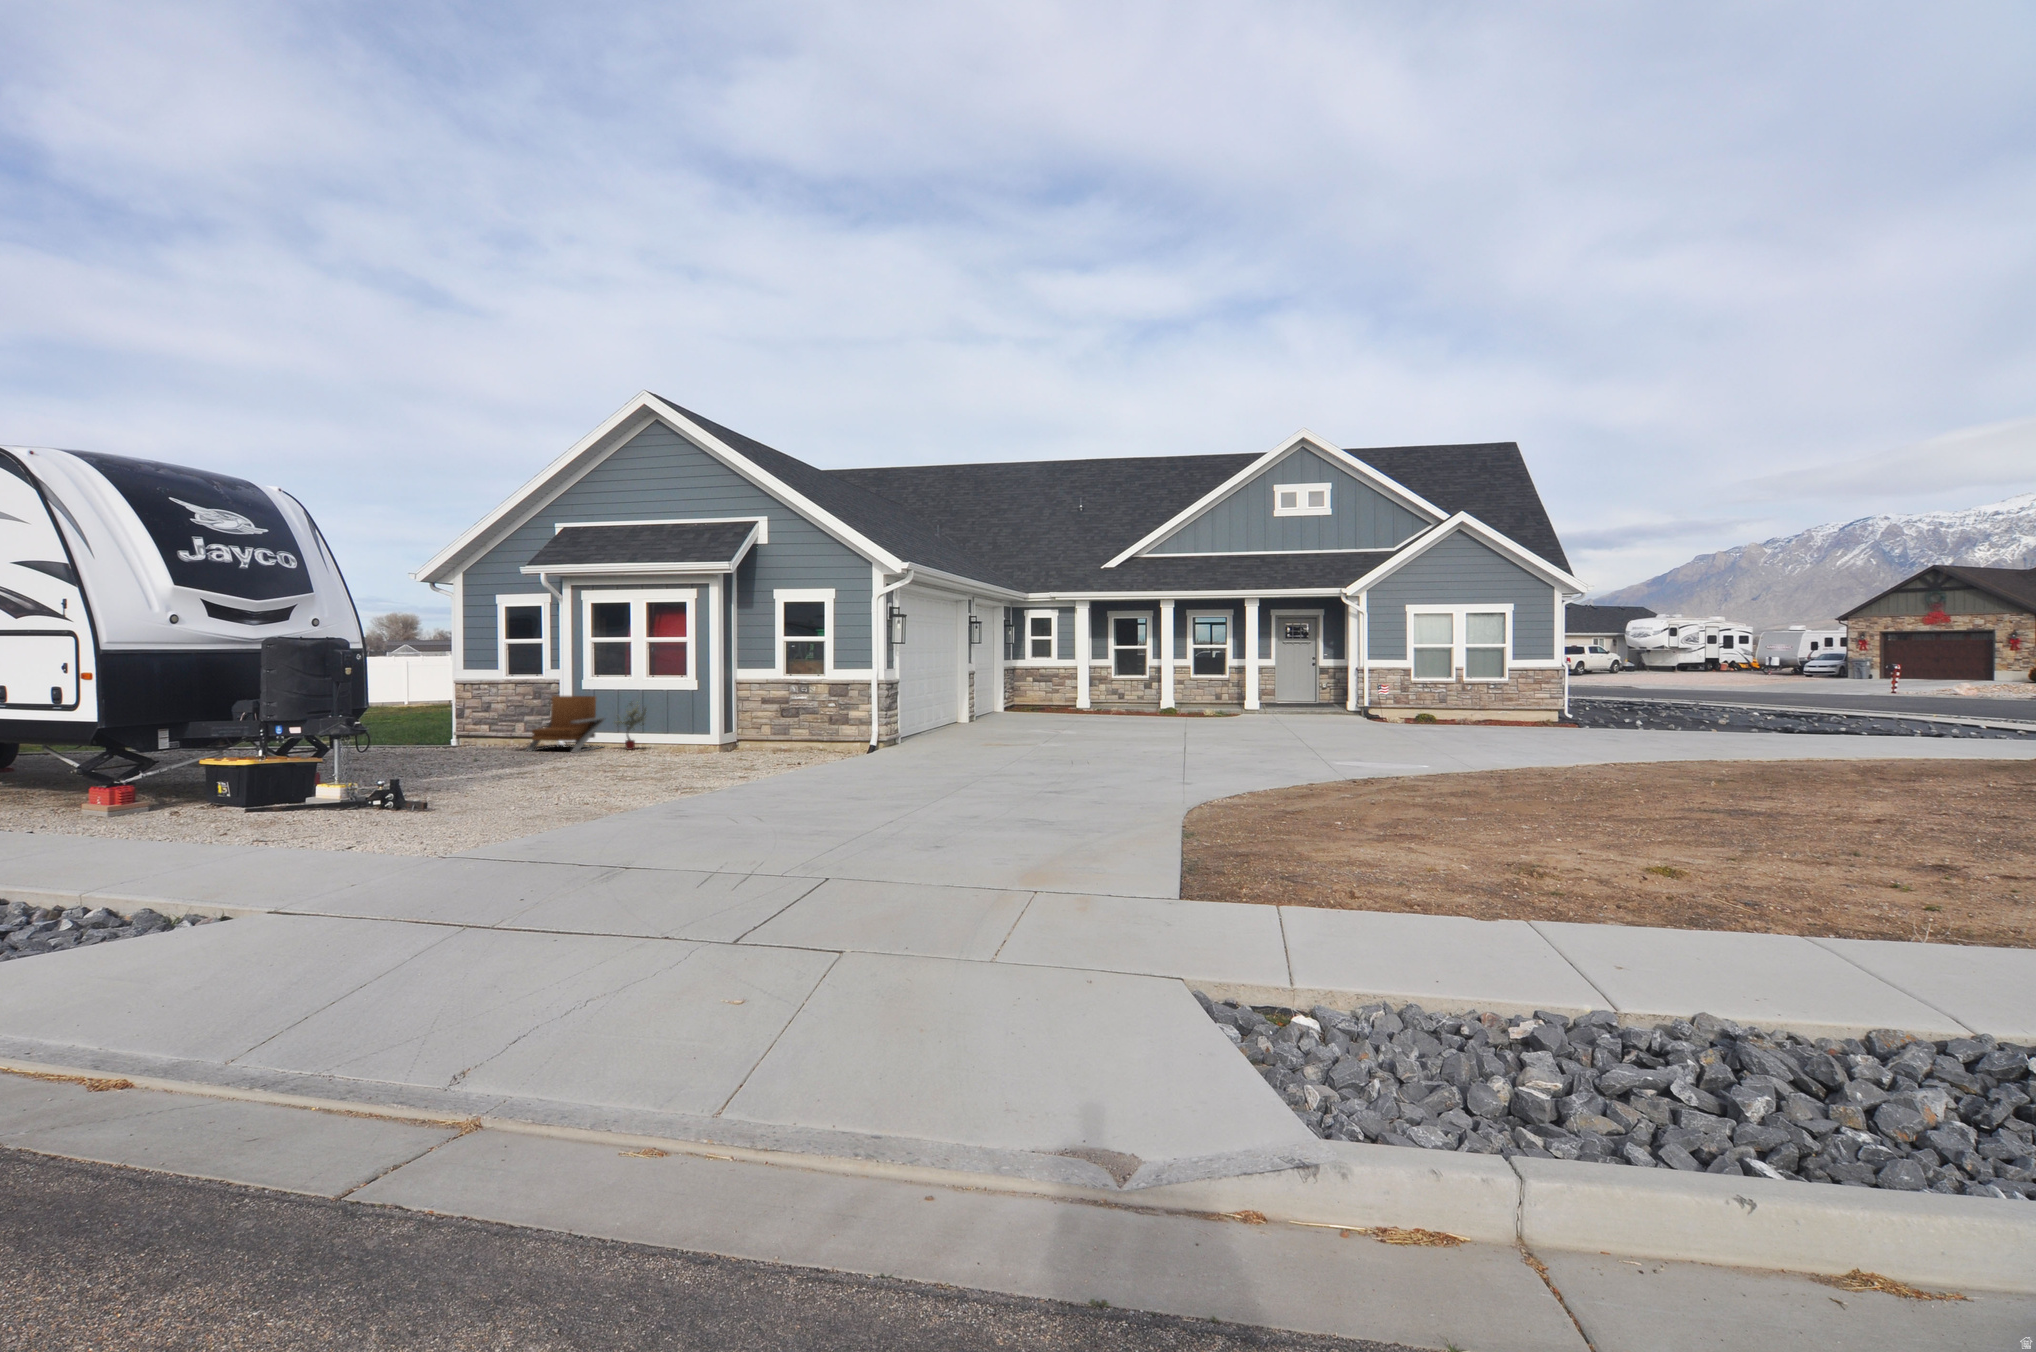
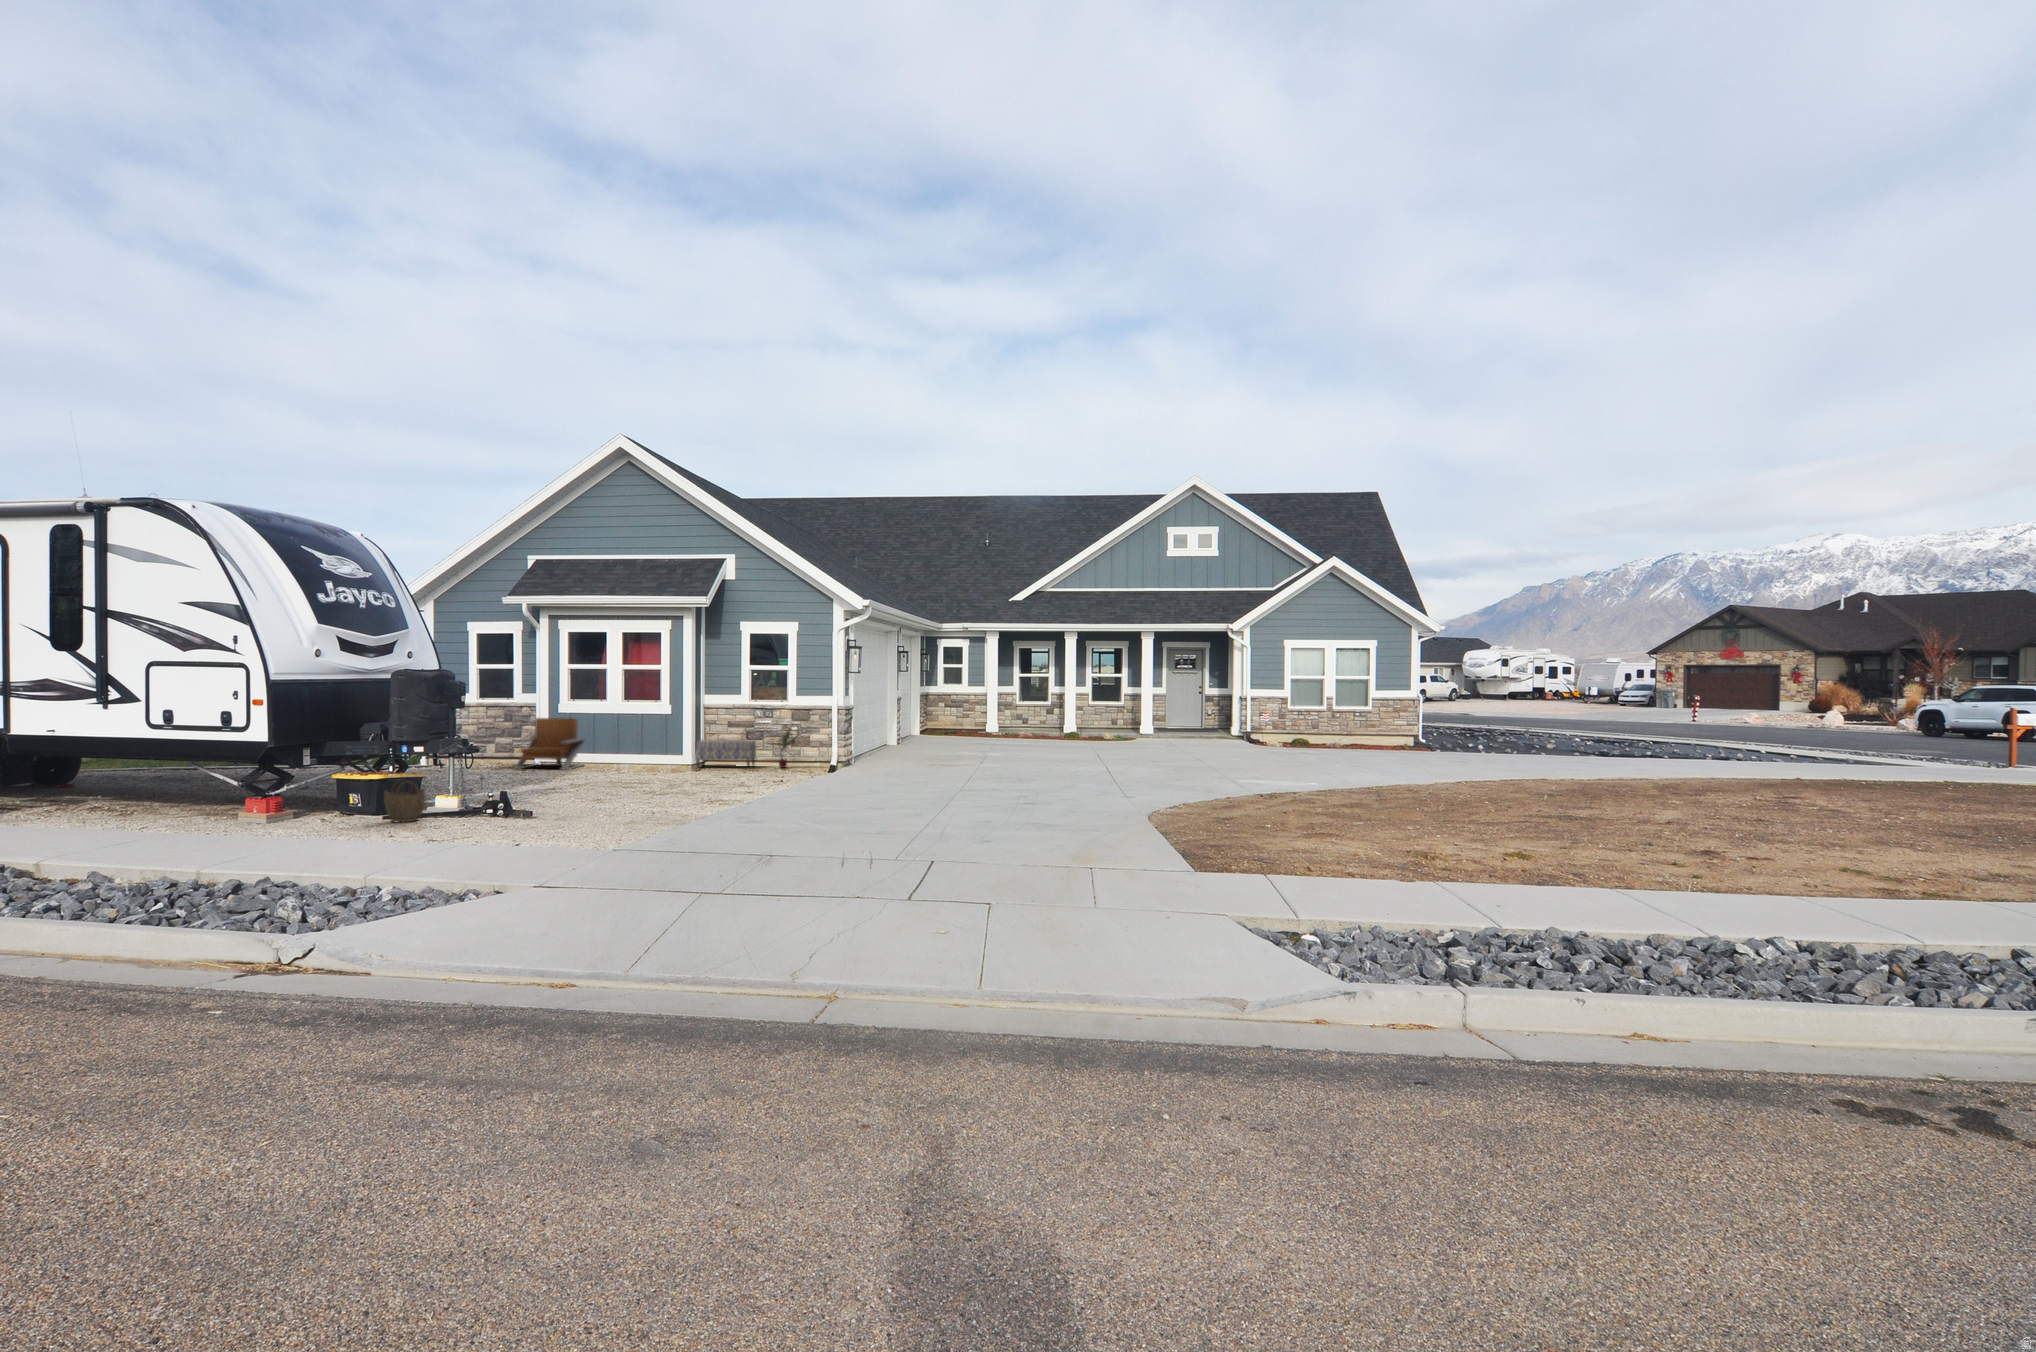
potted tree: present [614,702,647,750] -> present [769,725,800,768]
bench: none [717,718,786,751] -> present [695,740,756,768]
woven basket: none [245,769,299,822] -> present [384,781,425,822]

